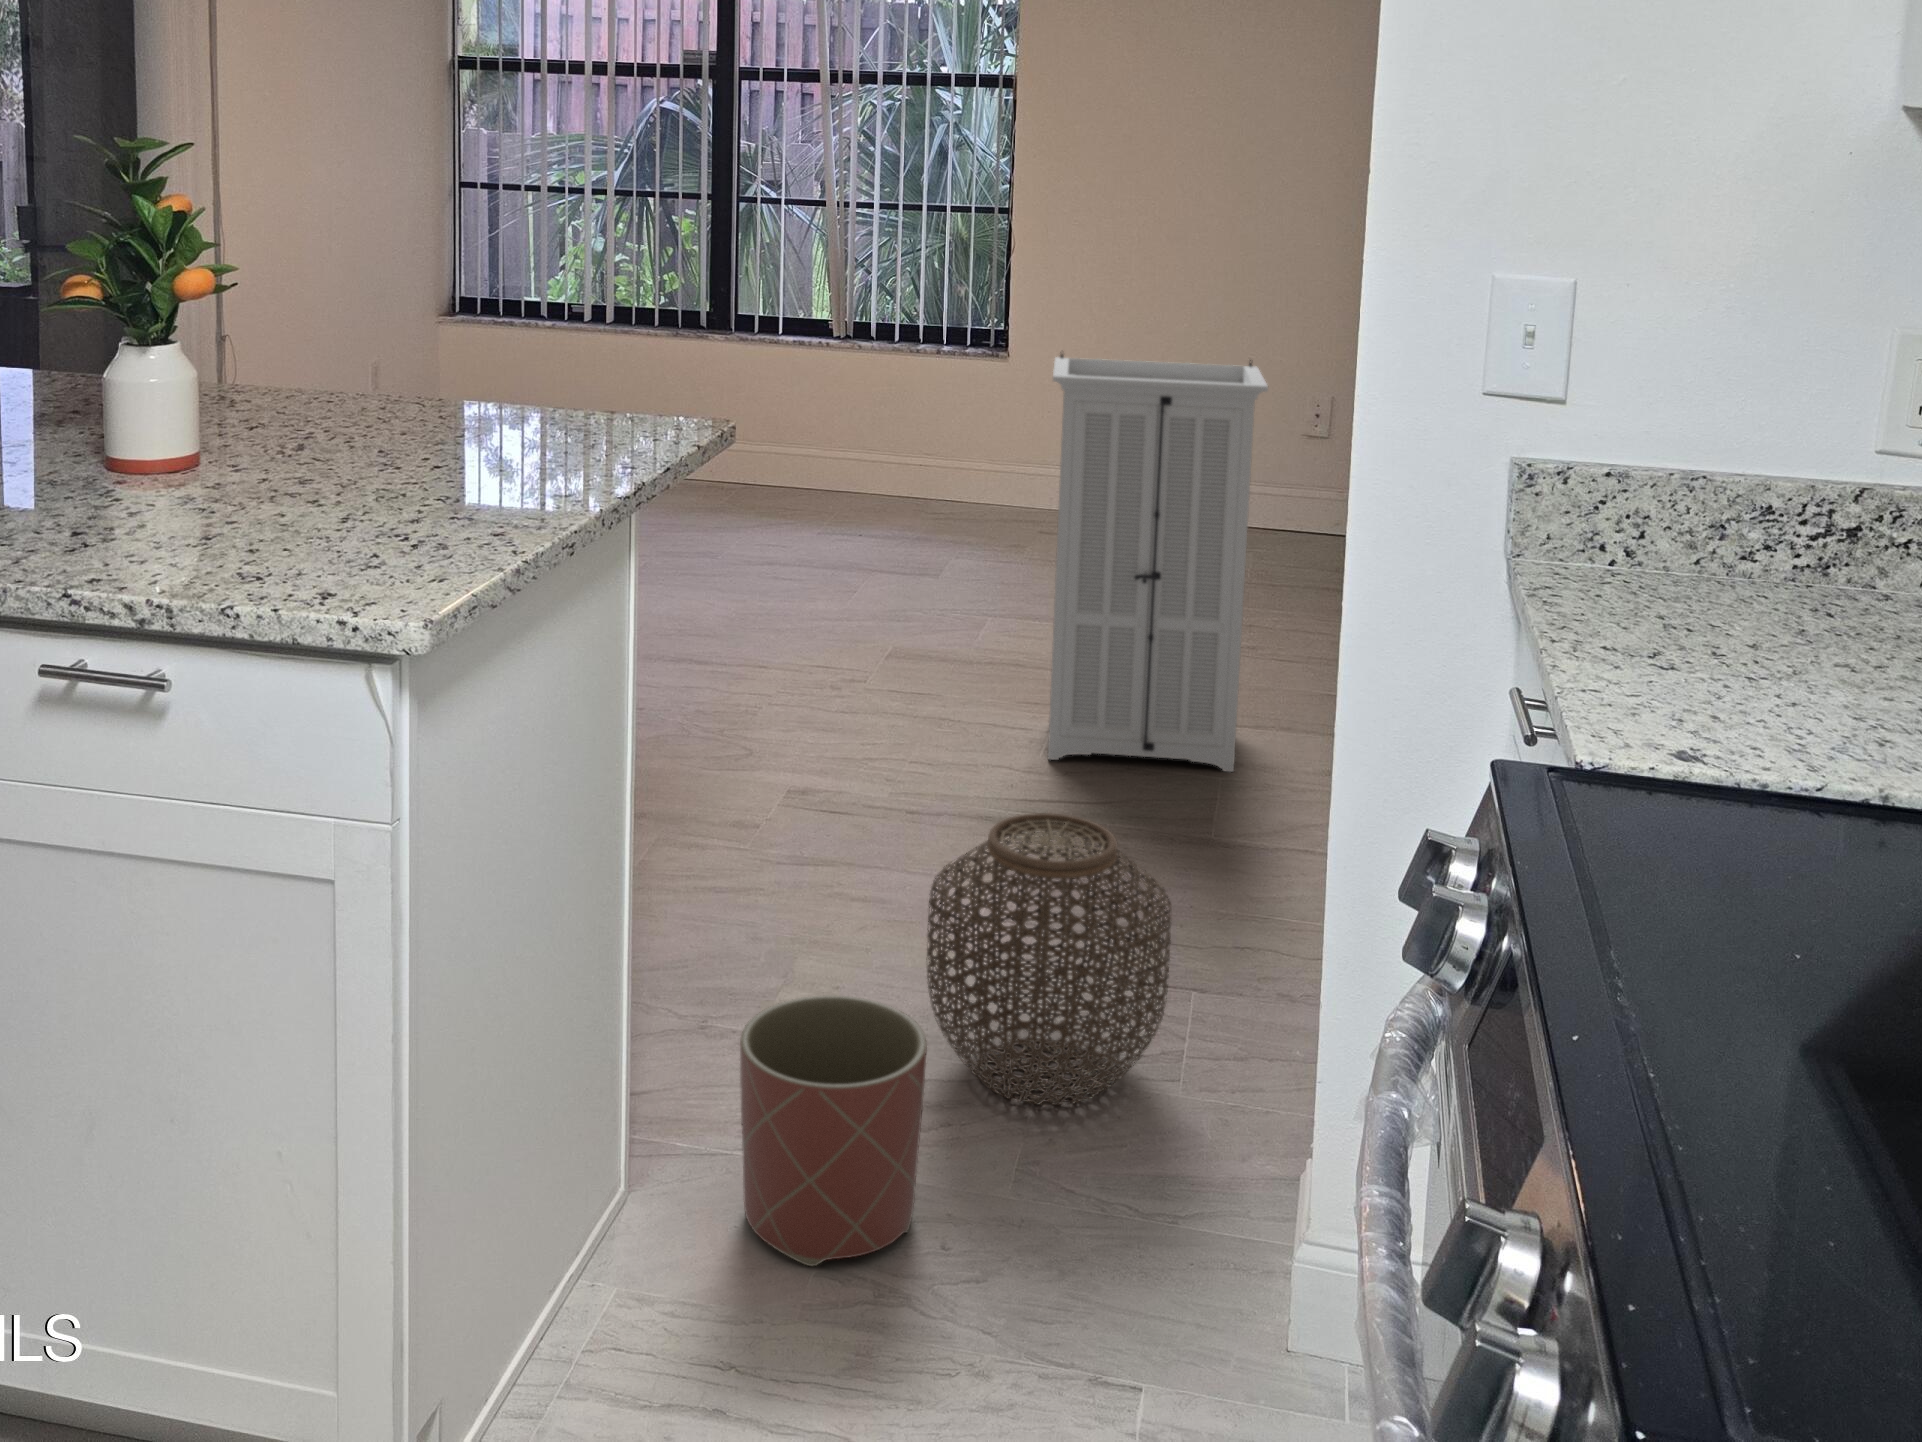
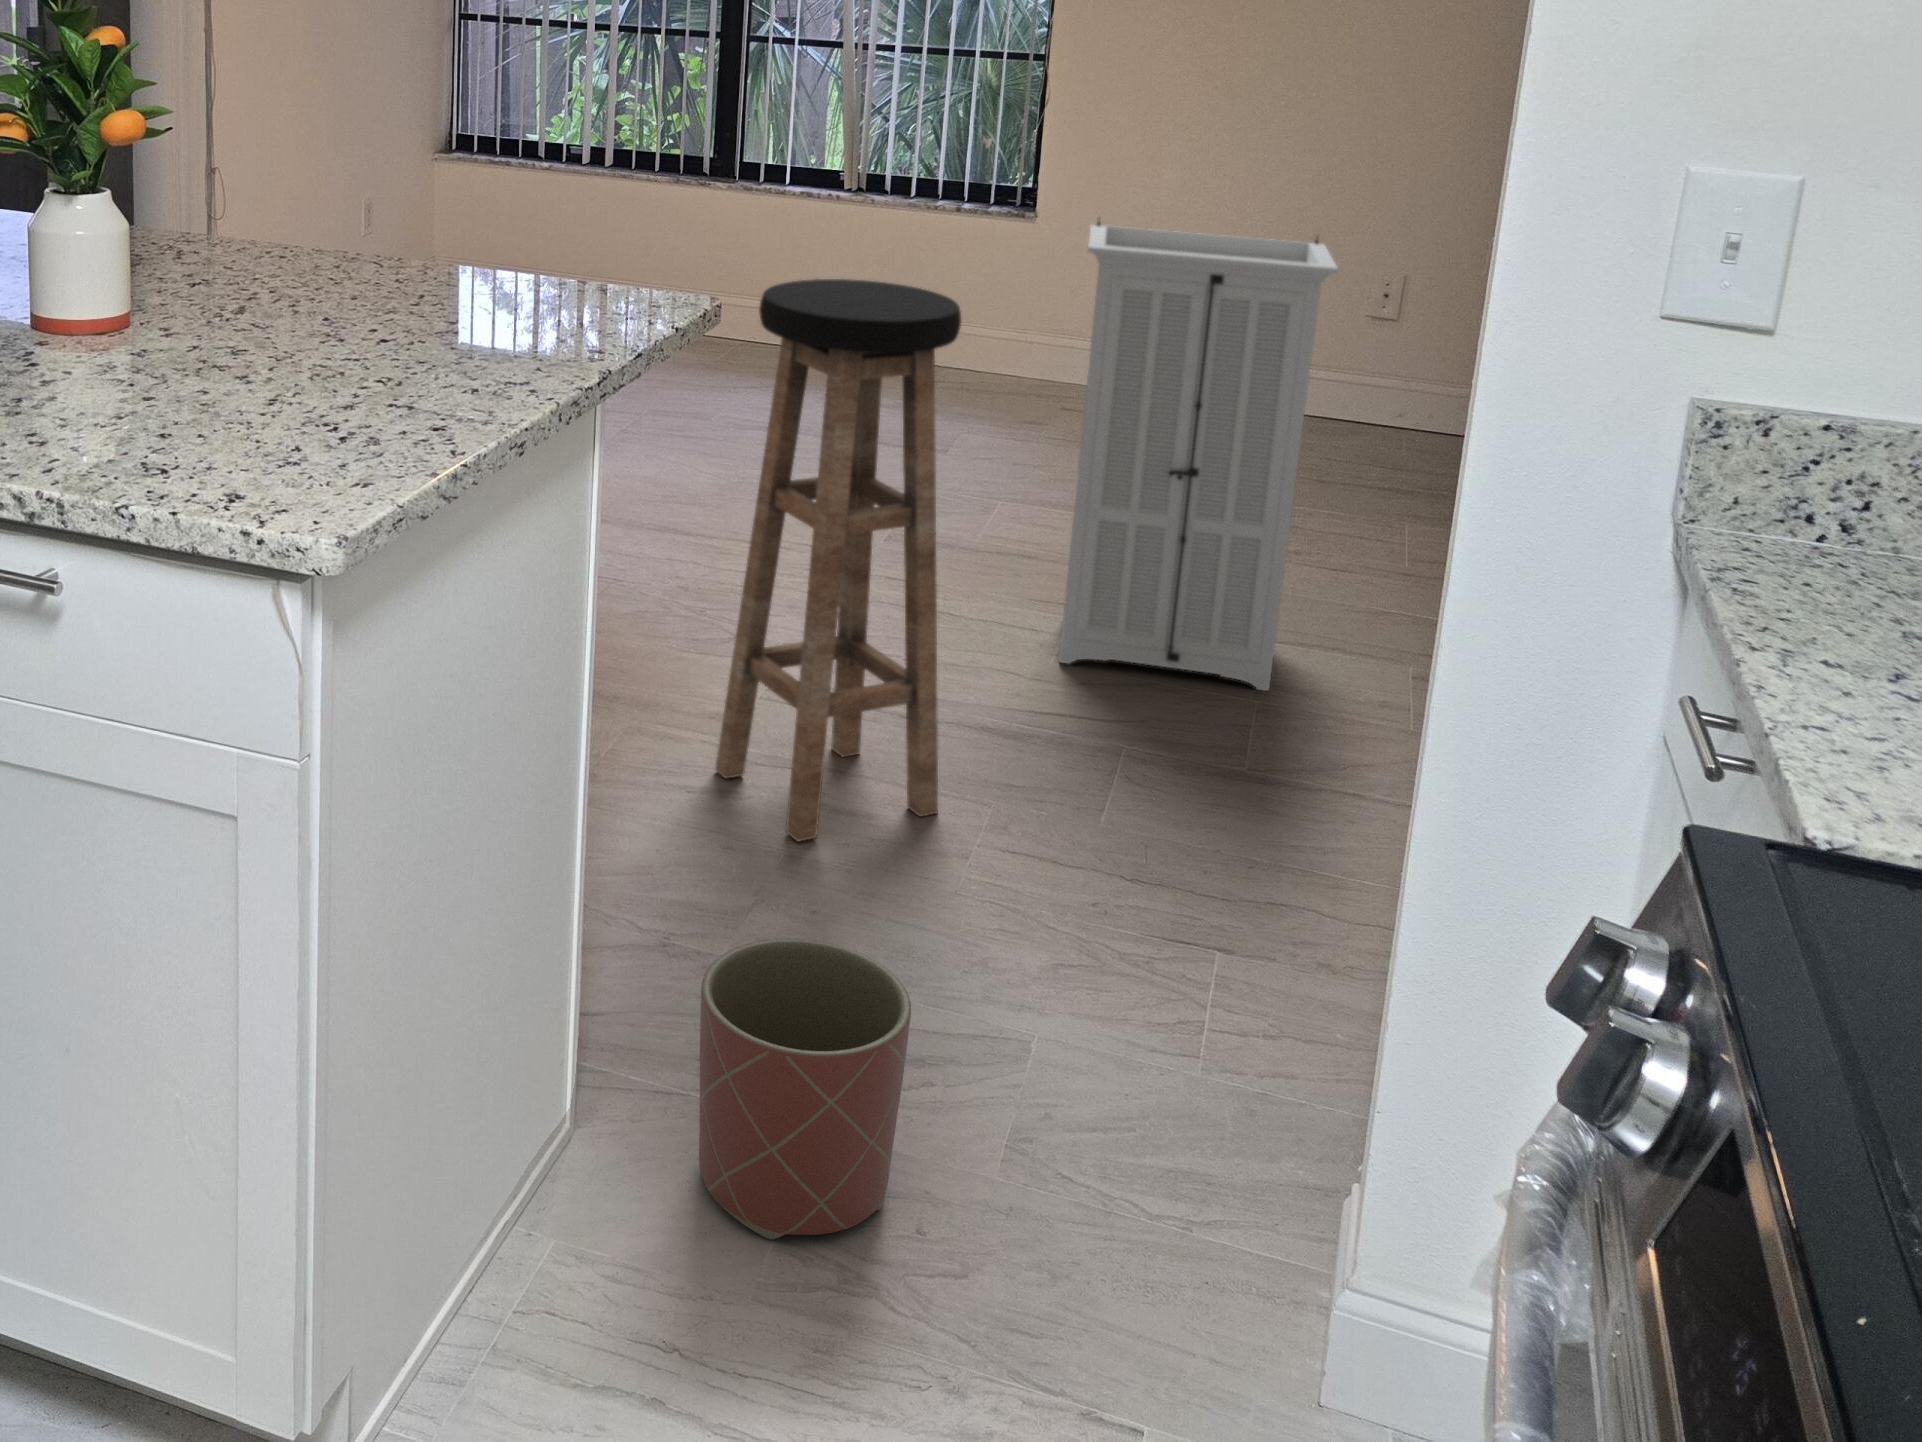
bar stool: none [738,411,944,931] -> present [715,279,961,841]
woven basket: present [927,813,1172,1105] -> none [915,747,1201,1072]

